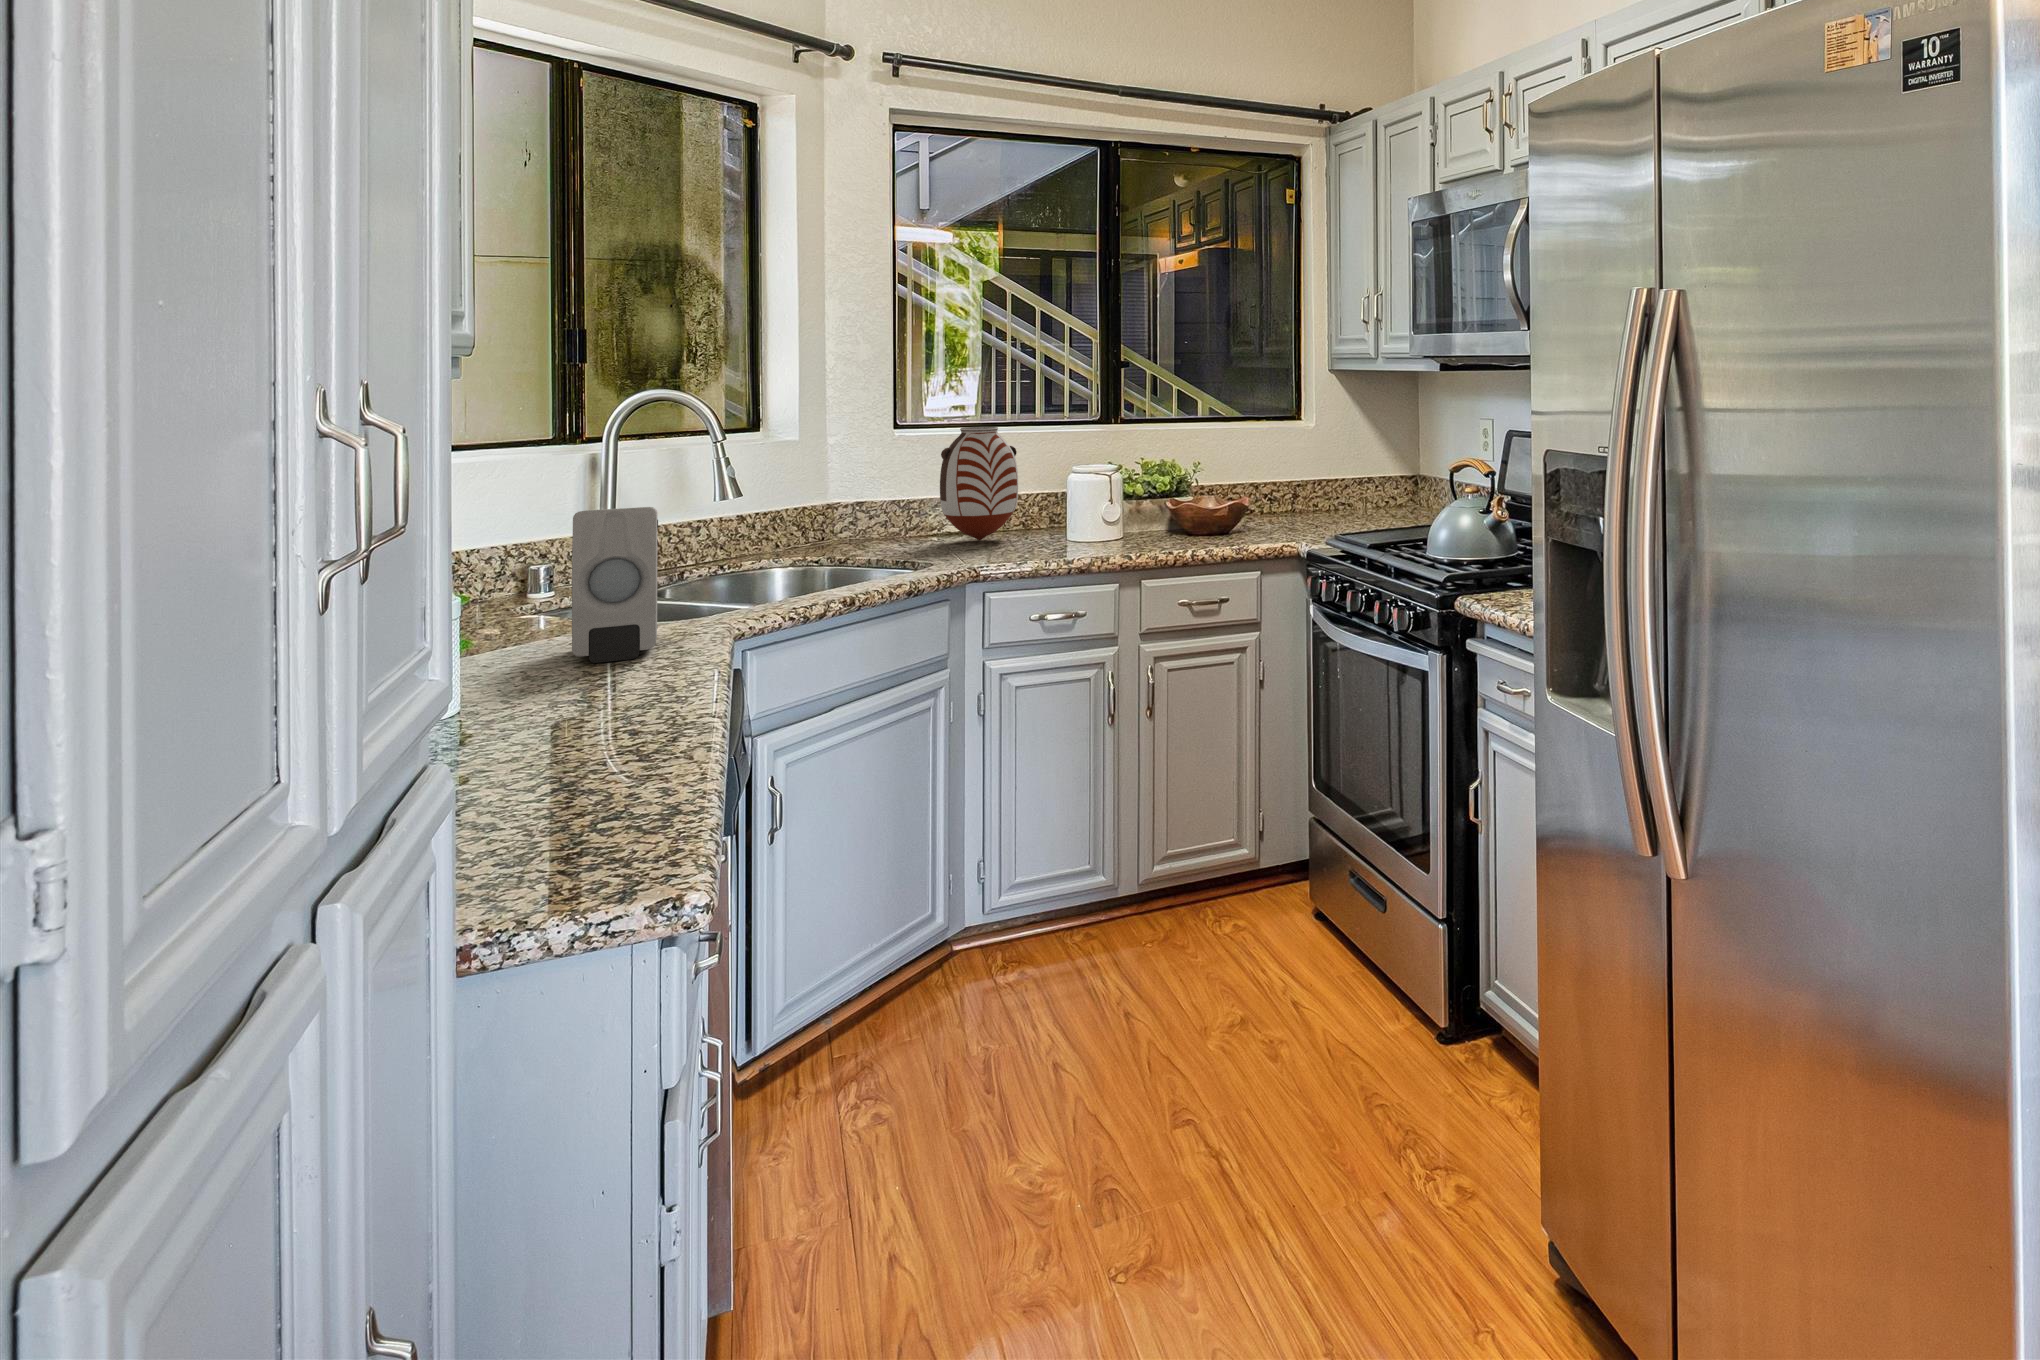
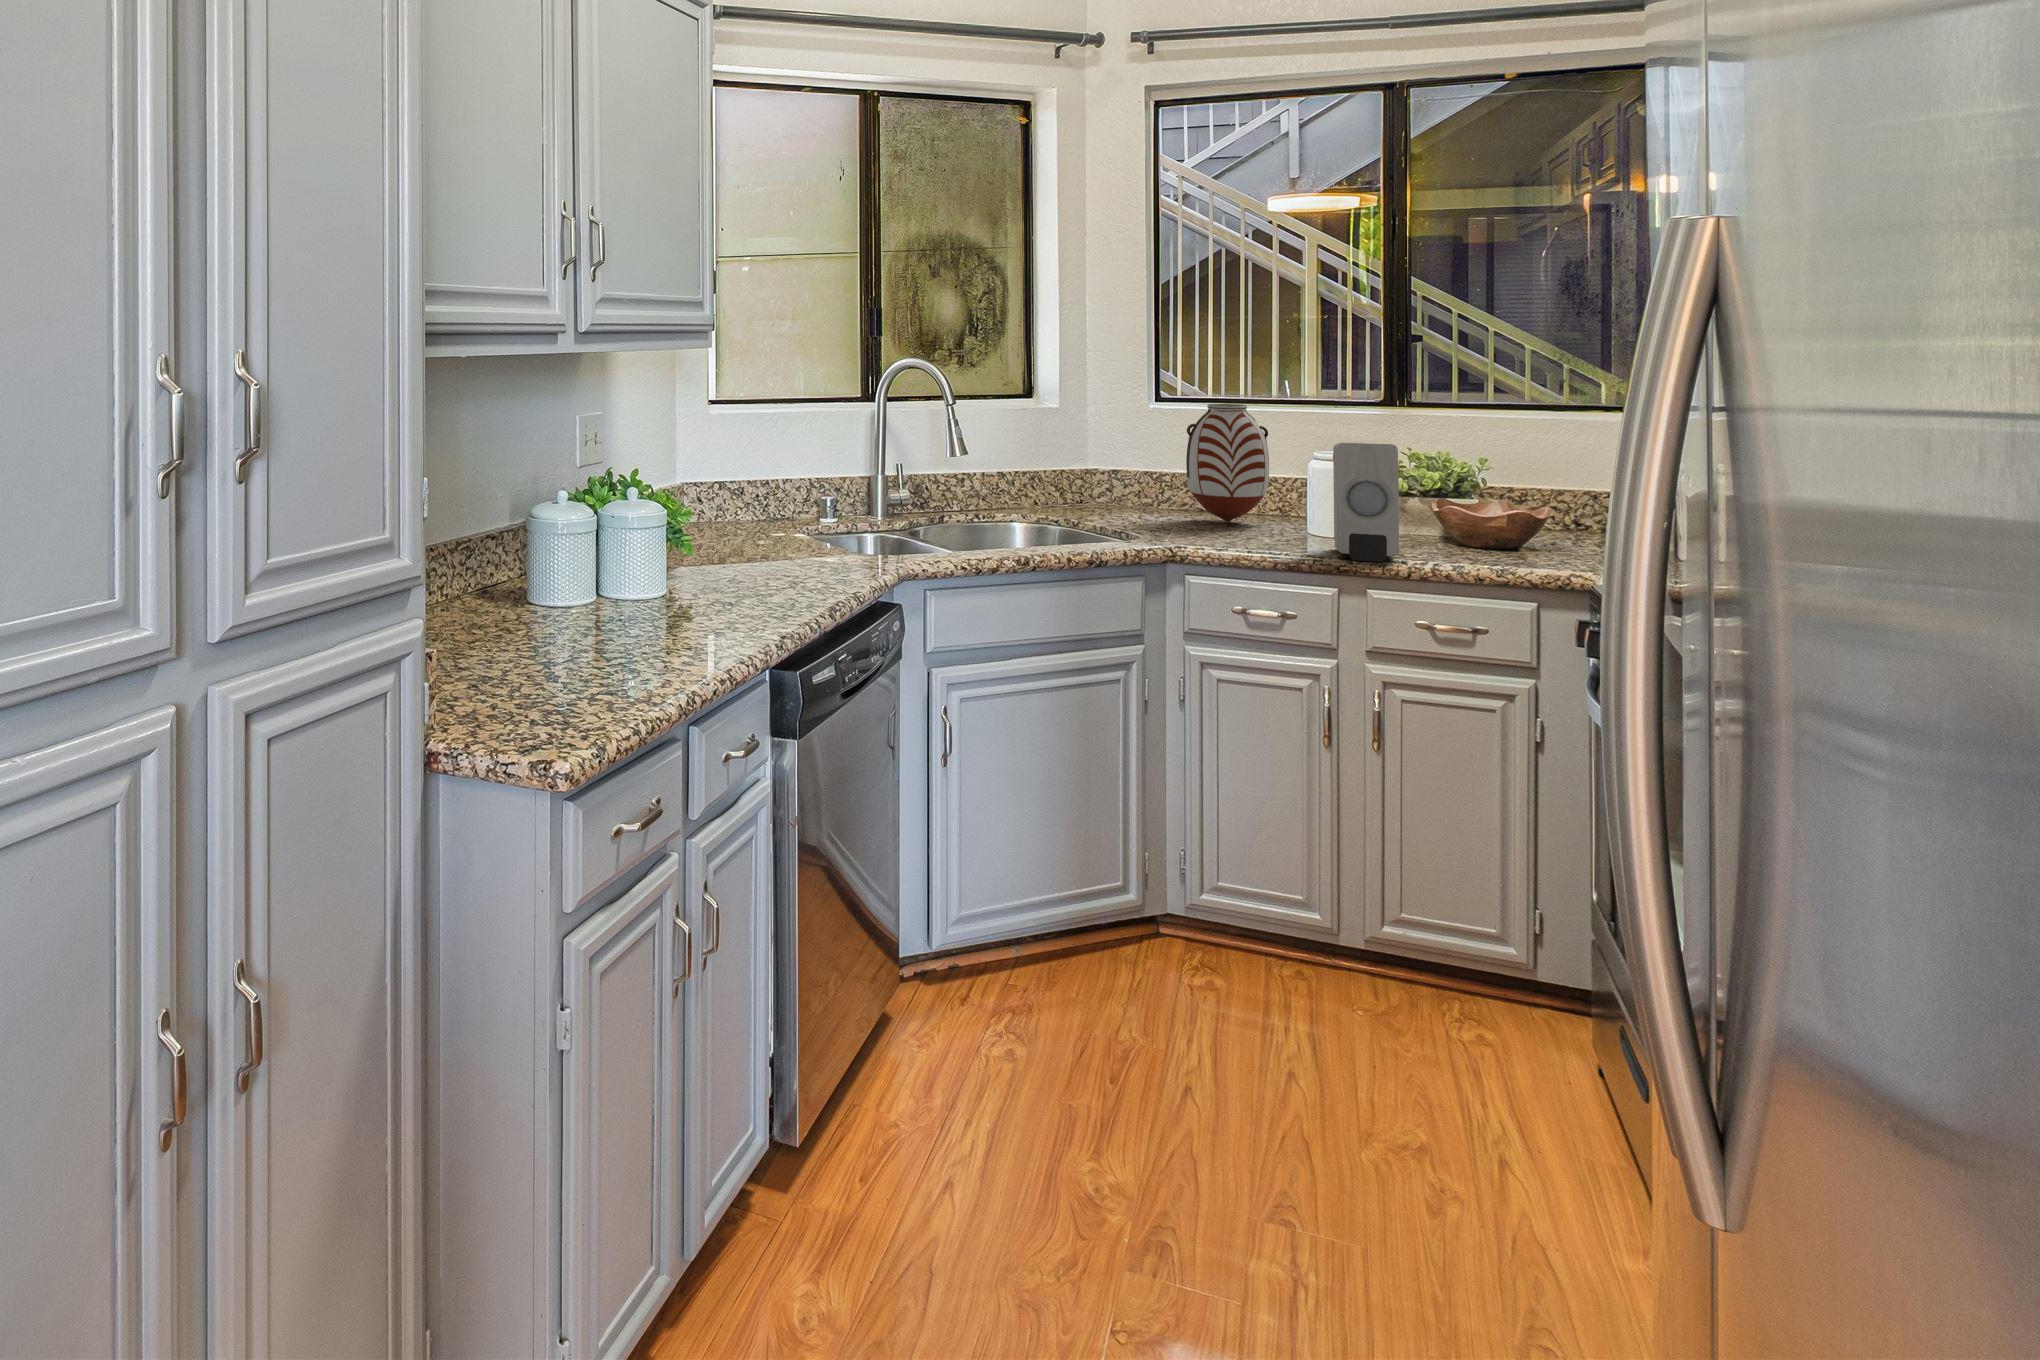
soap dispenser: present [572,507,658,663] -> present [1333,443,1399,562]

